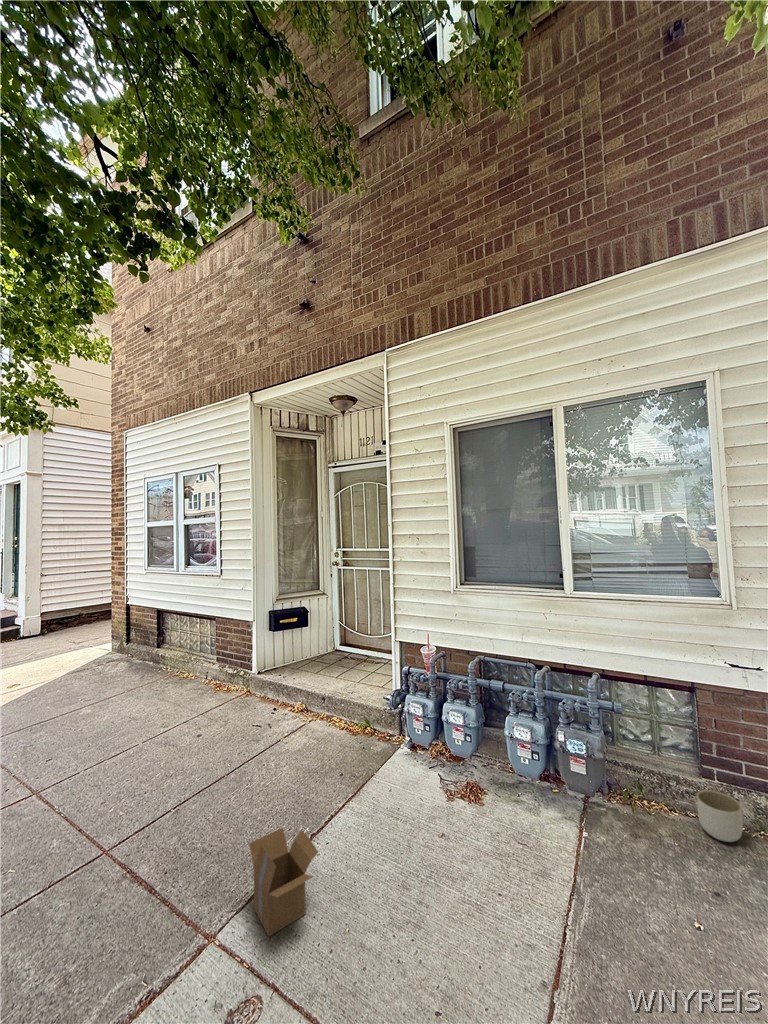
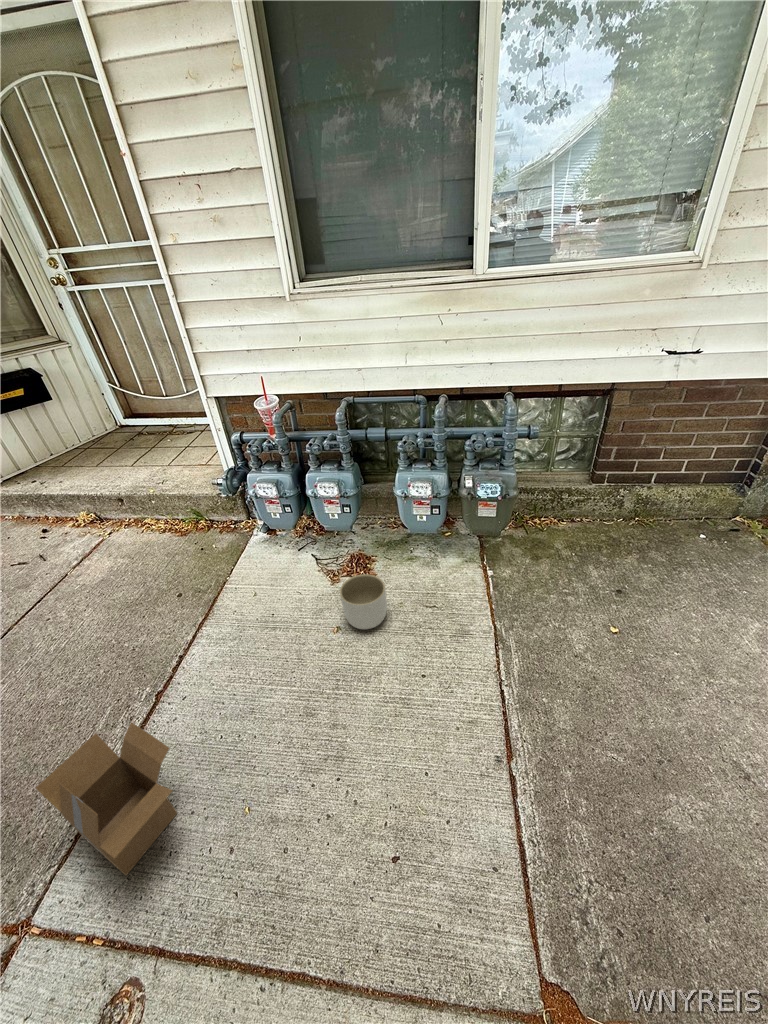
planter: present [697,790,743,842] -> present [340,574,387,629]

